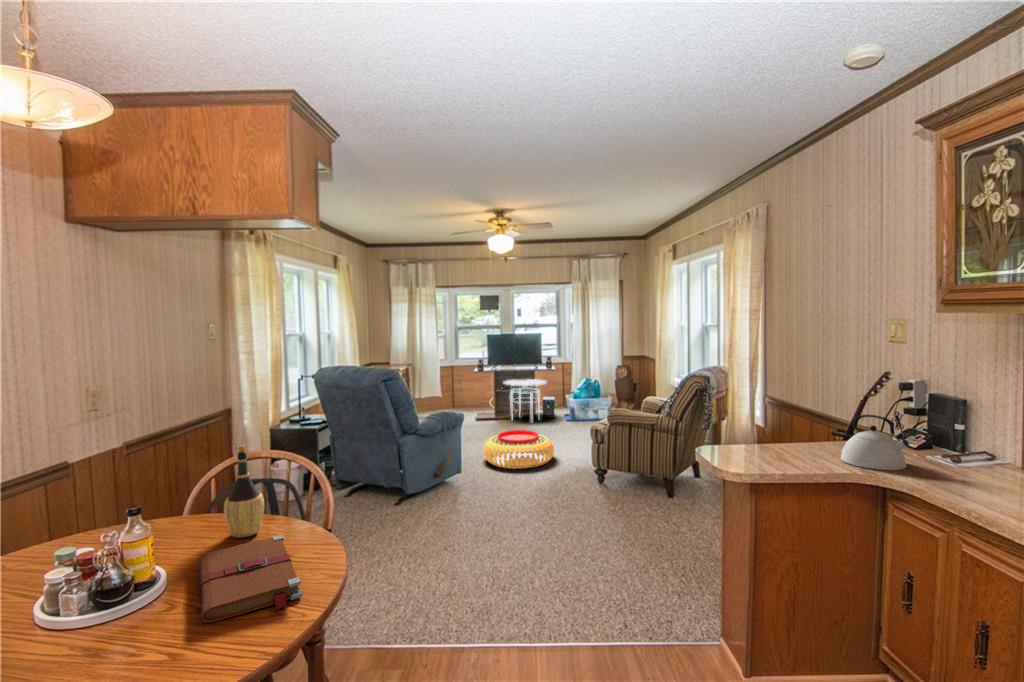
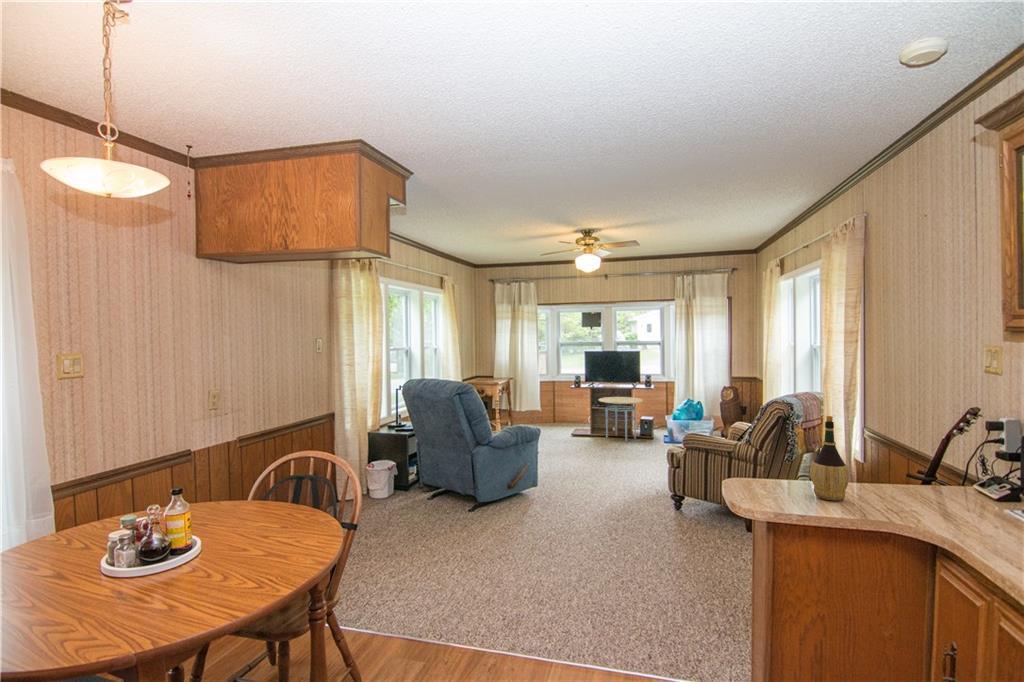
kettle: present [841,415,909,470] -> none [893,455,977,525]
pouf: present [484,430,554,469] -> none [564,448,636,487]
wine bottle: present [224,446,264,538] -> present [810,416,849,501]
book: present [199,535,302,623] -> none [202,522,300,586]

